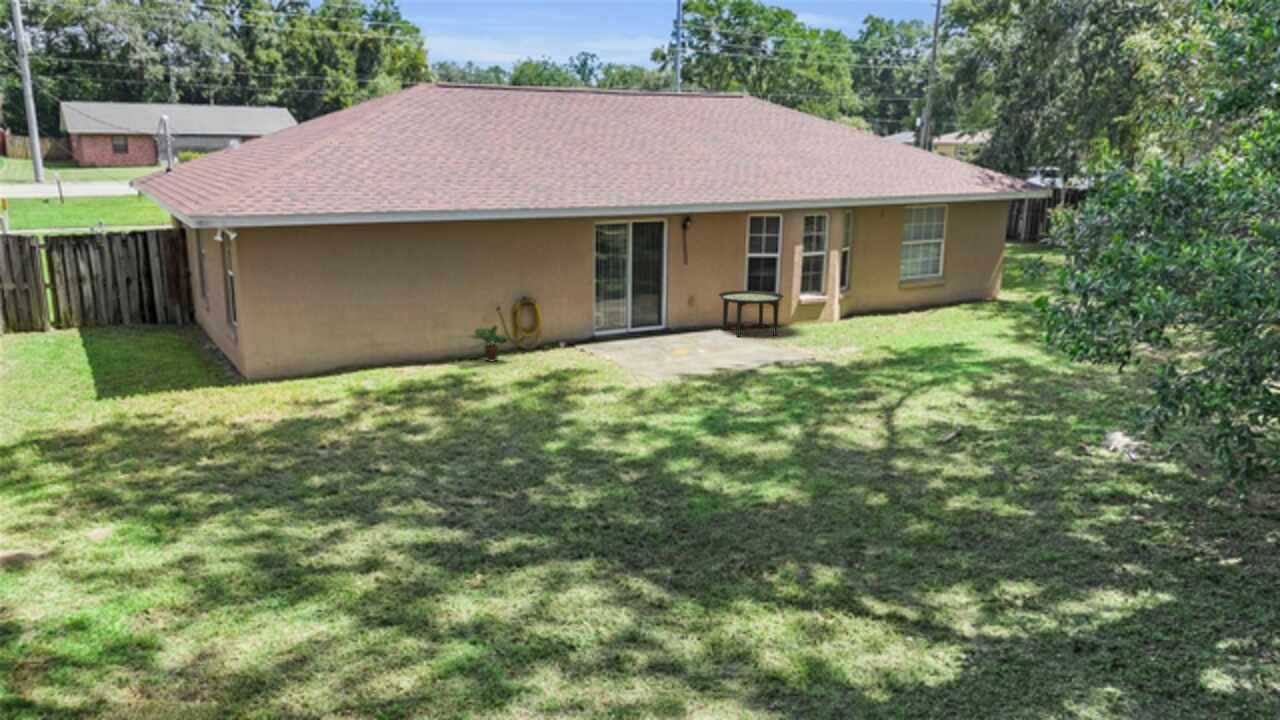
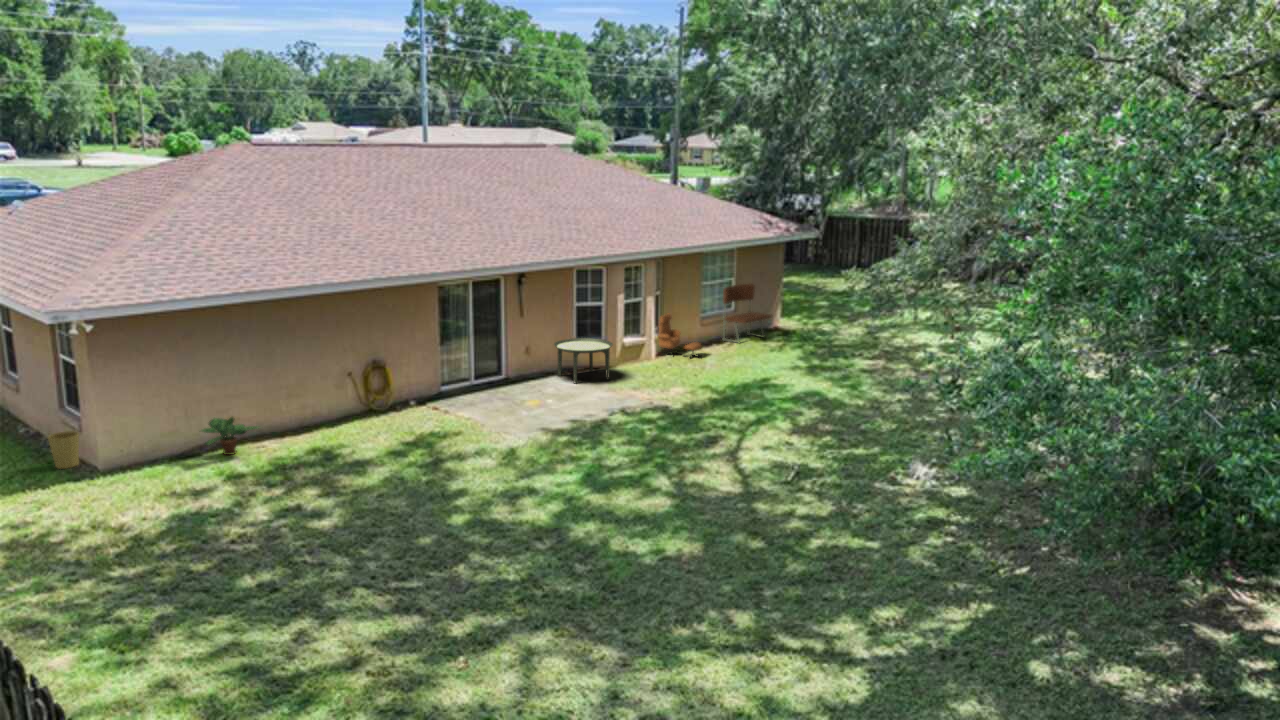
bench: none [923,244,986,310] -> present [723,284,772,343]
lounge chair: none [843,271,894,322] -> present [658,314,701,358]
potted plant: present [470,326,514,361] -> present [201,417,258,455]
basket: none [205,339,234,378] -> present [47,431,79,469]

